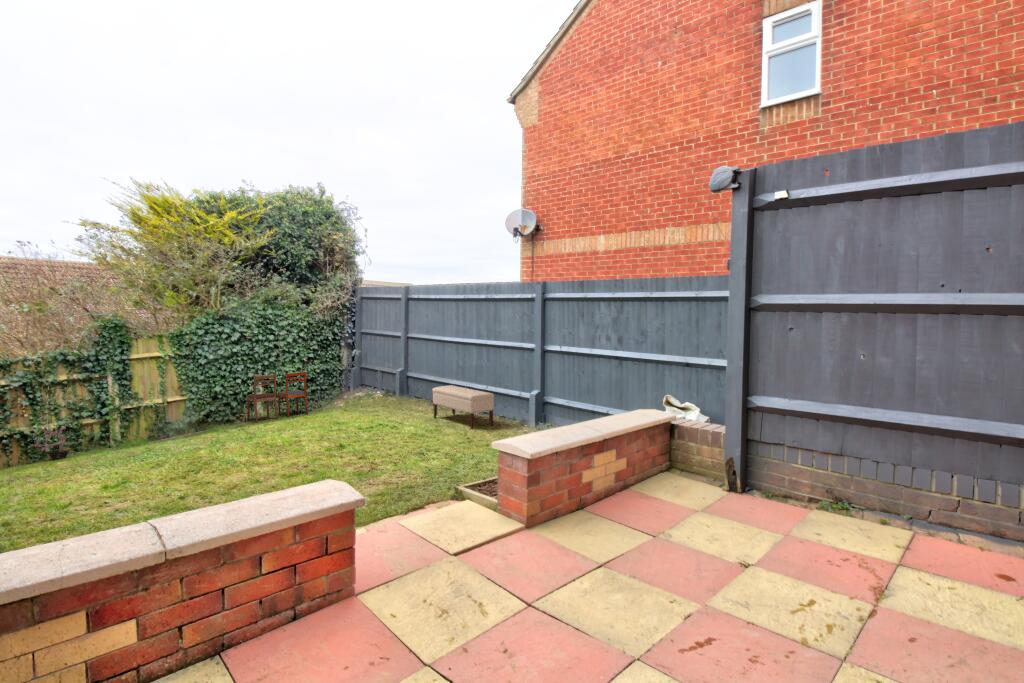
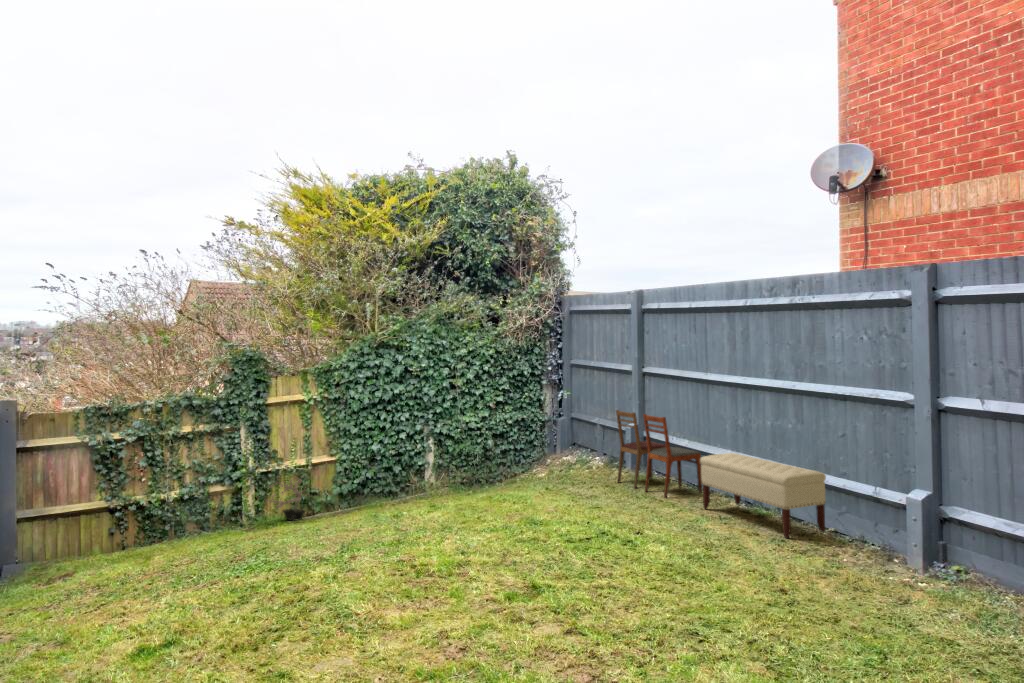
chair: present [247,371,308,423] -> present [616,410,702,498]
potted plant: present [31,424,71,459] -> present [267,479,305,521]

